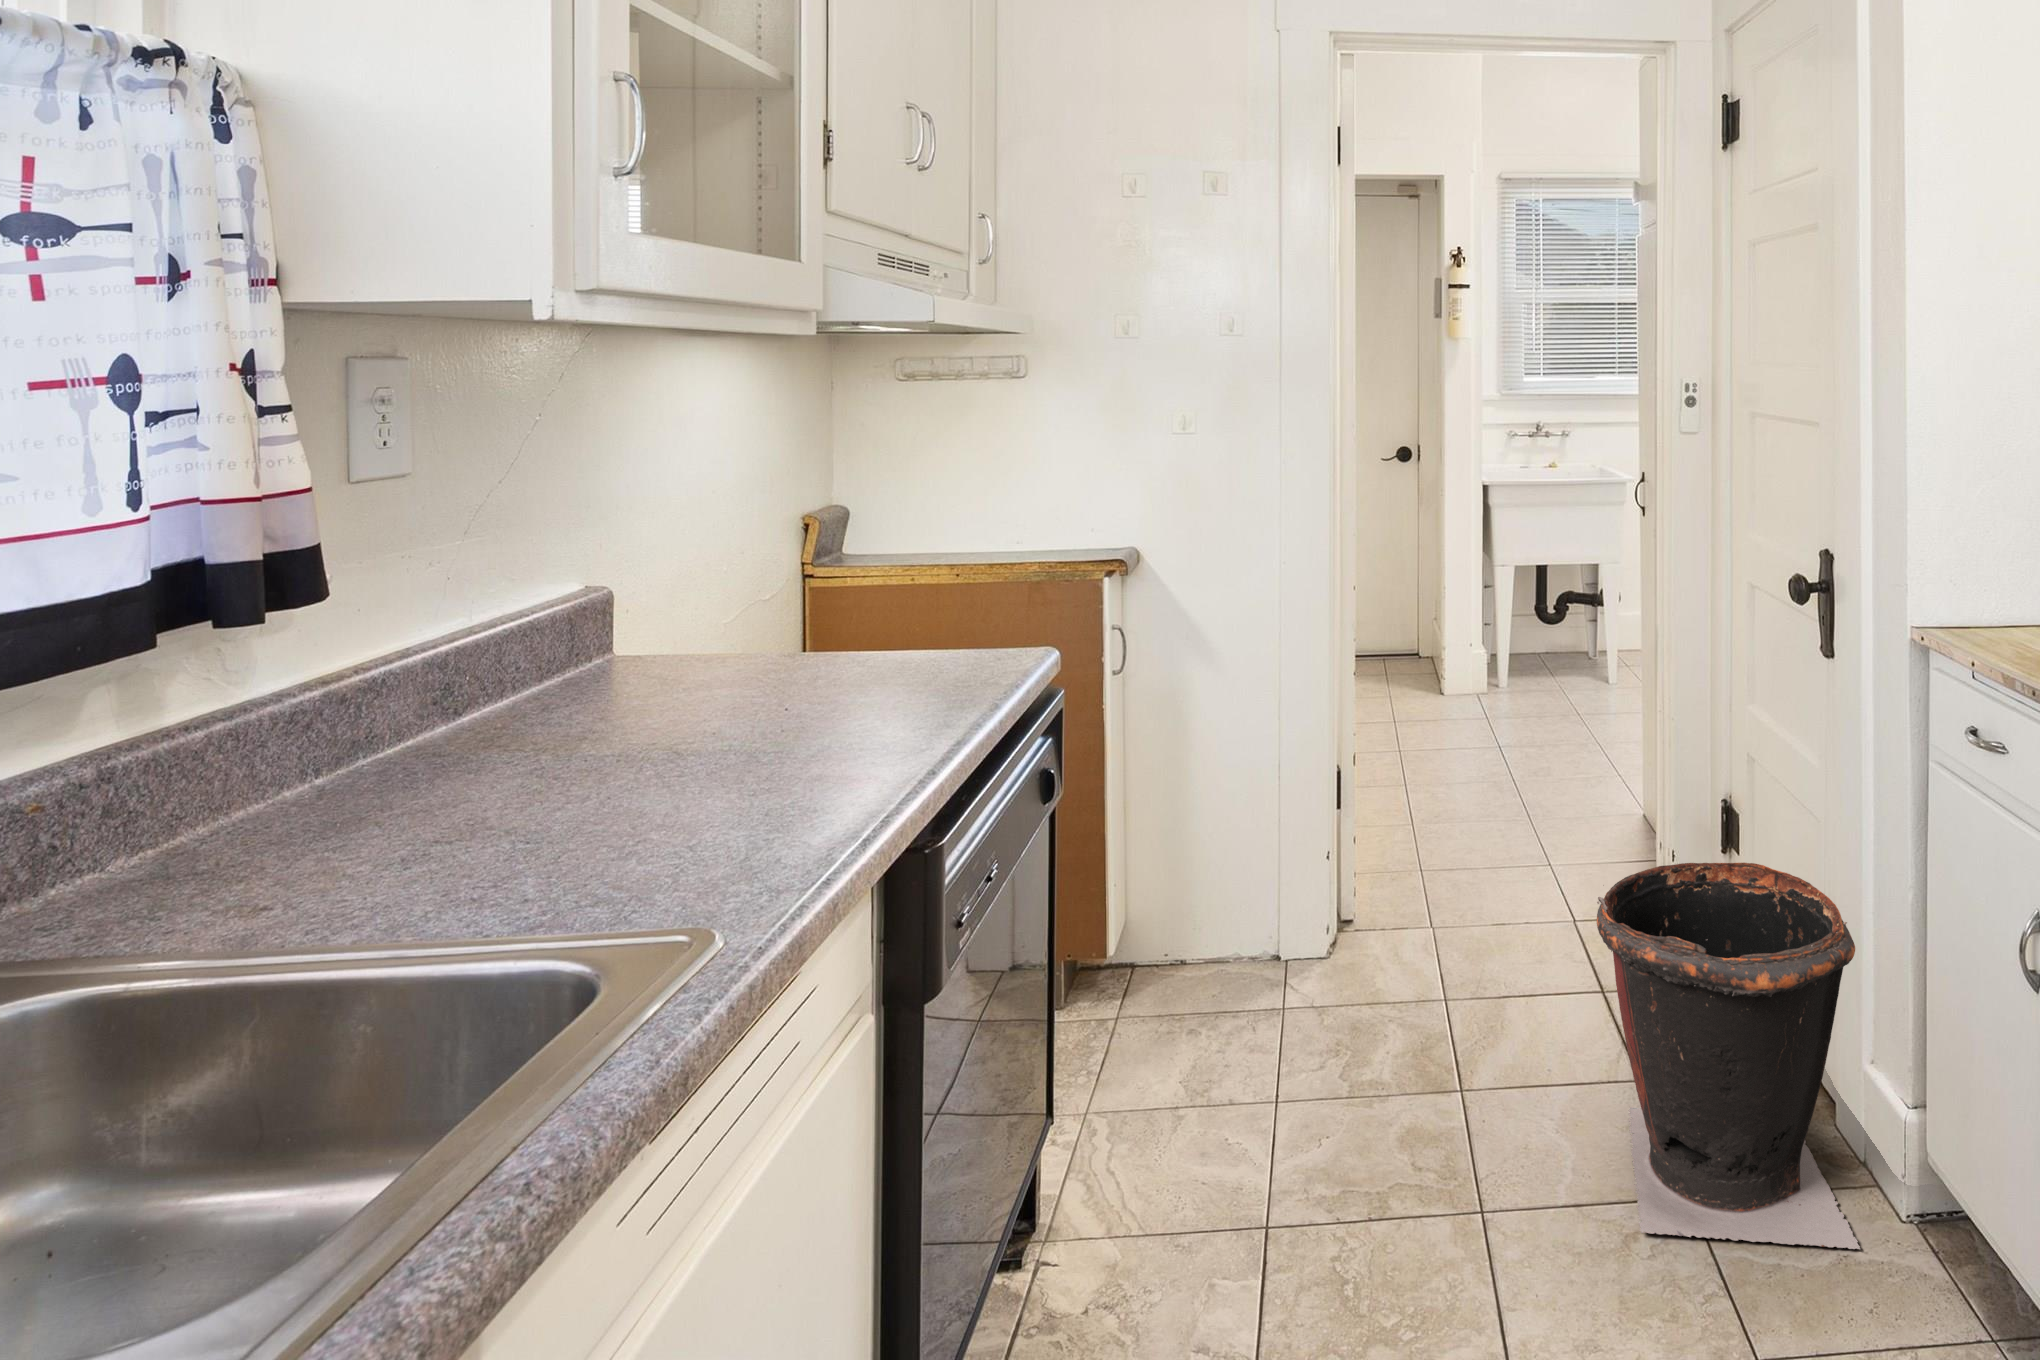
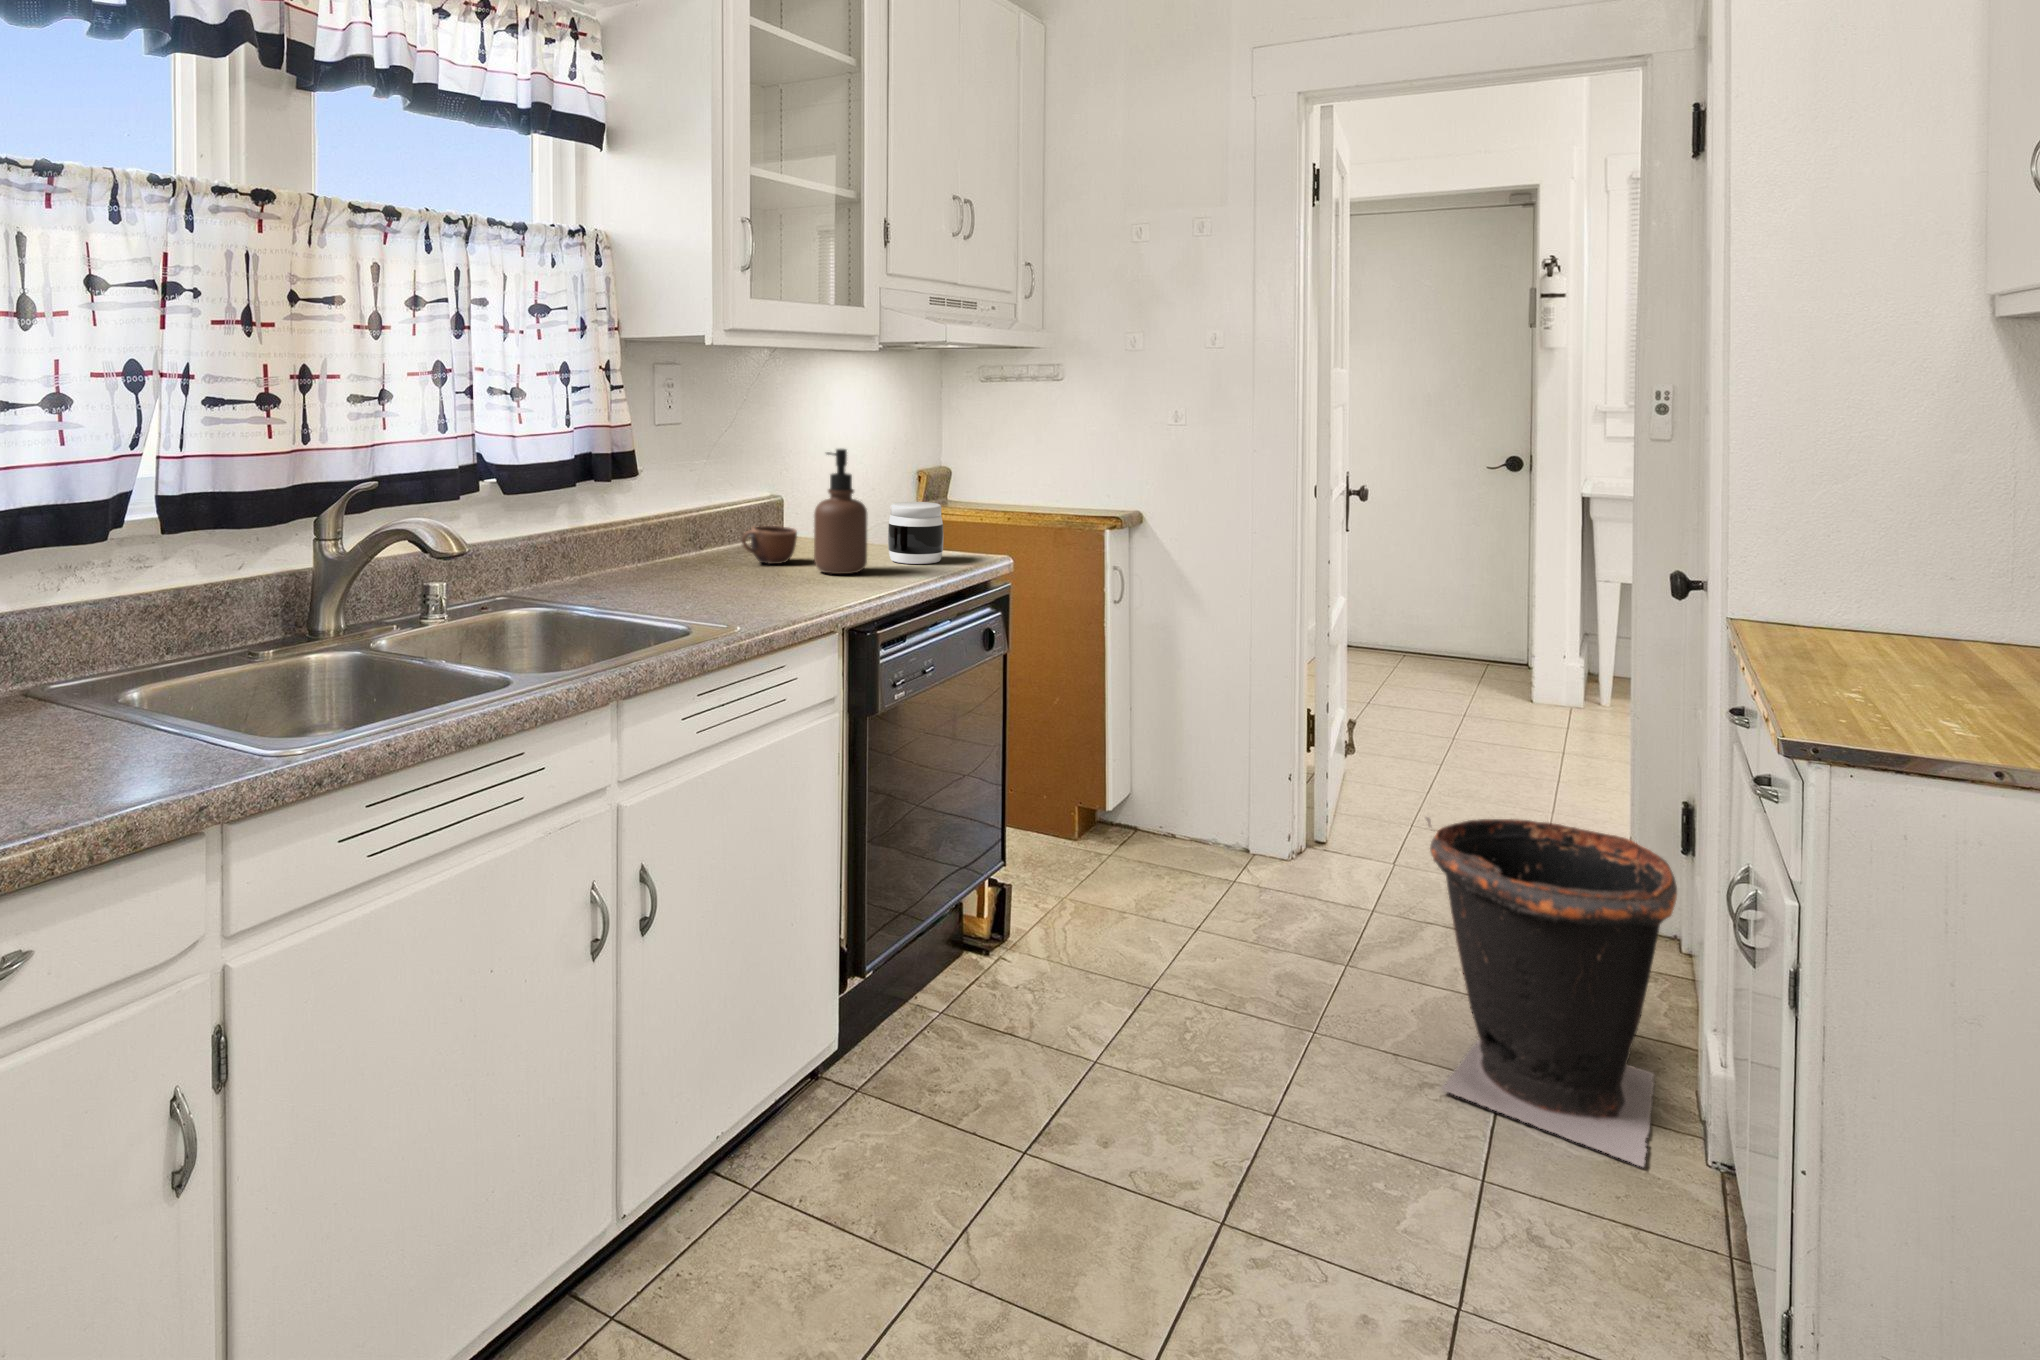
soap dispenser: none [734,504,838,727] -> present [814,449,867,574]
jar: none [852,577,948,683] -> present [888,502,943,564]
mug: none [566,649,682,723] -> present [742,525,797,564]

